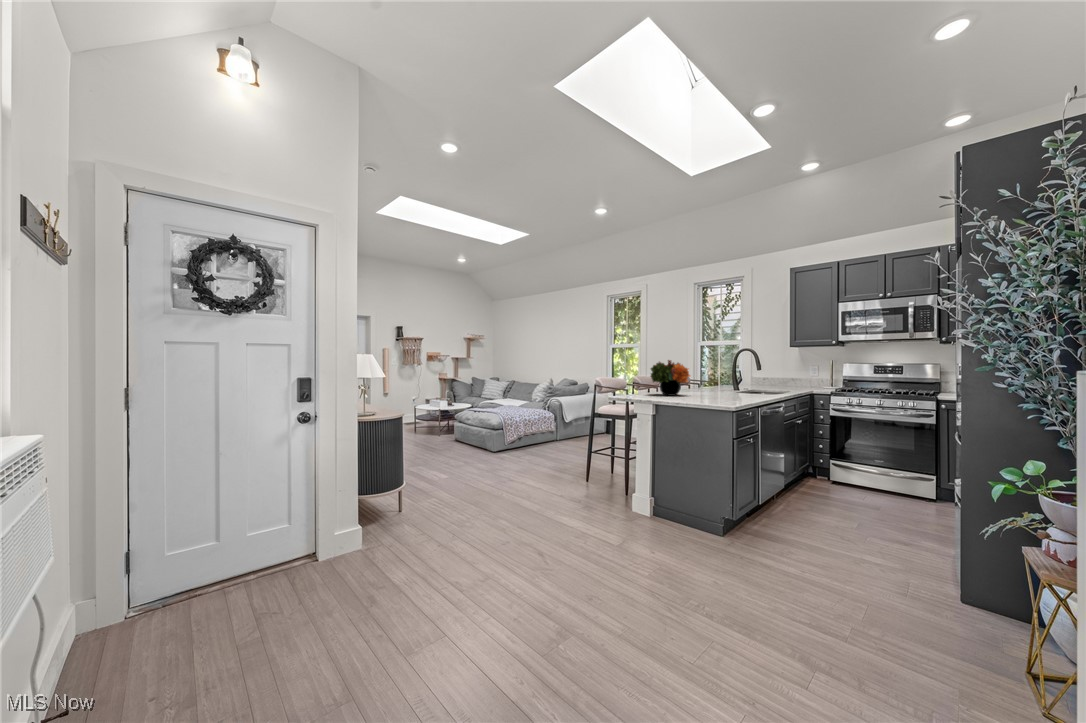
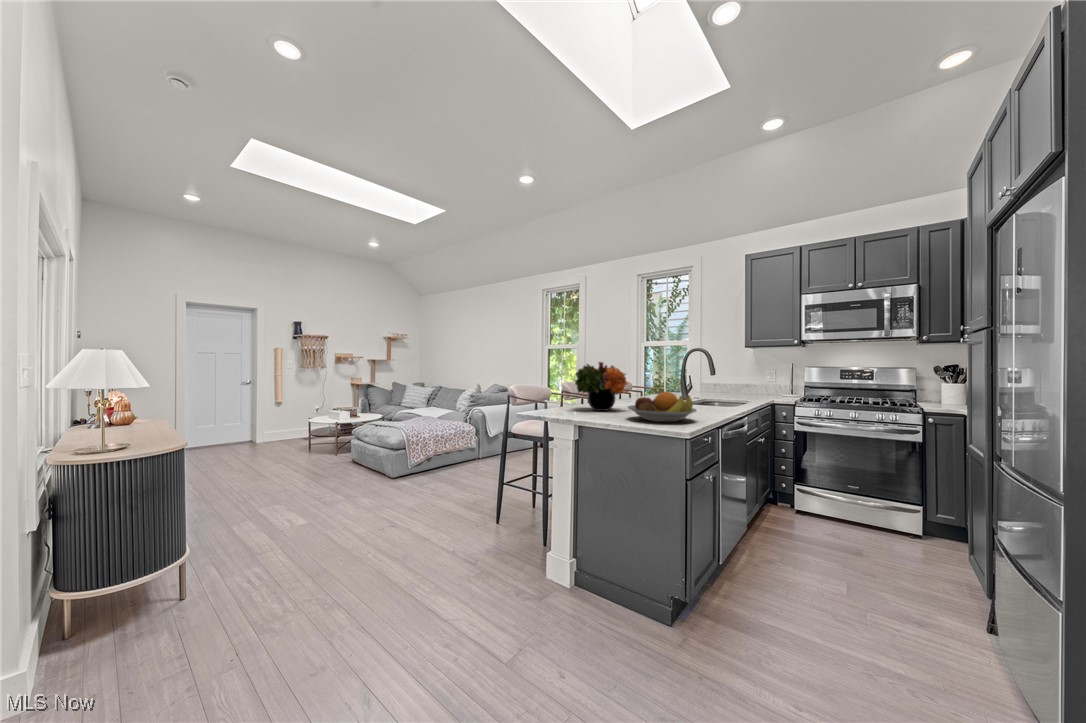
fruit bowl: none [691,381,741,401] -> present [628,392,697,422]

